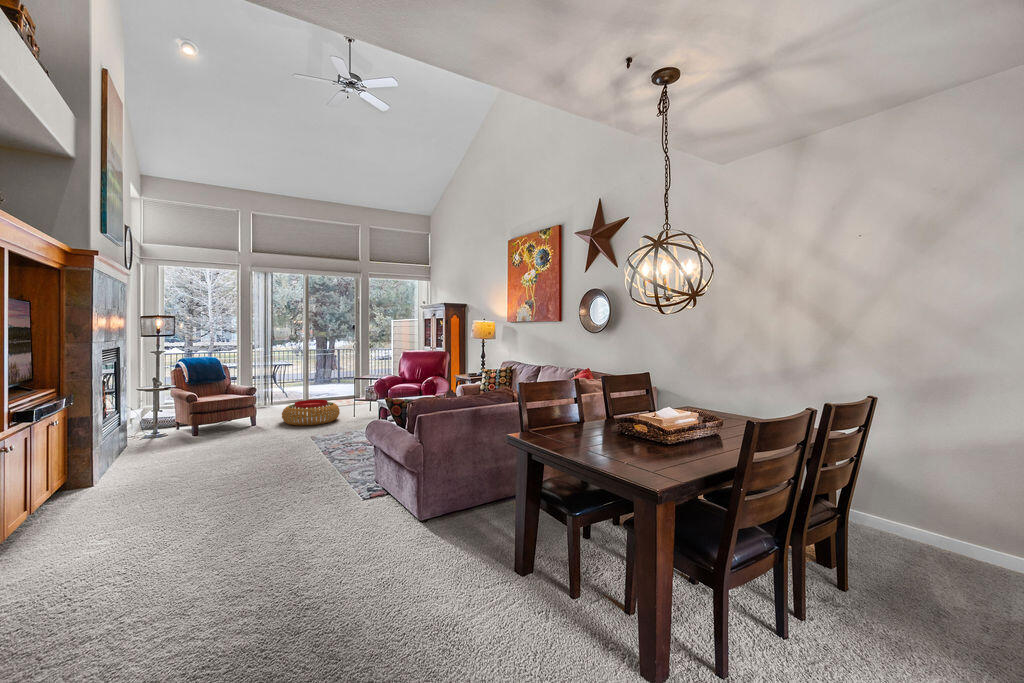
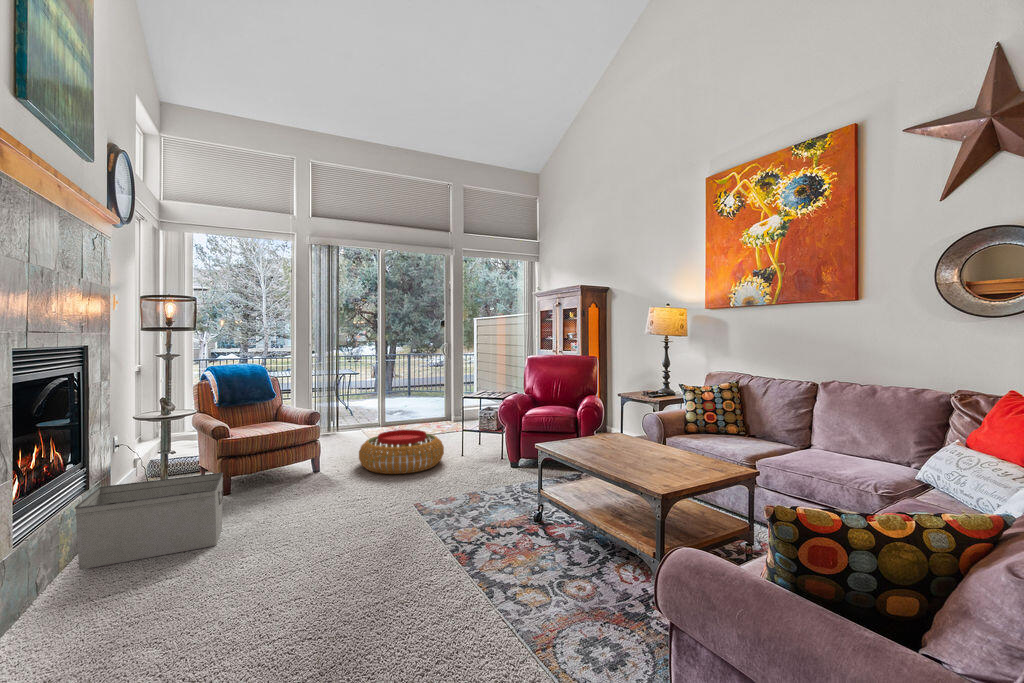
storage bin: none [121,418,196,462] -> present [75,473,223,570]

